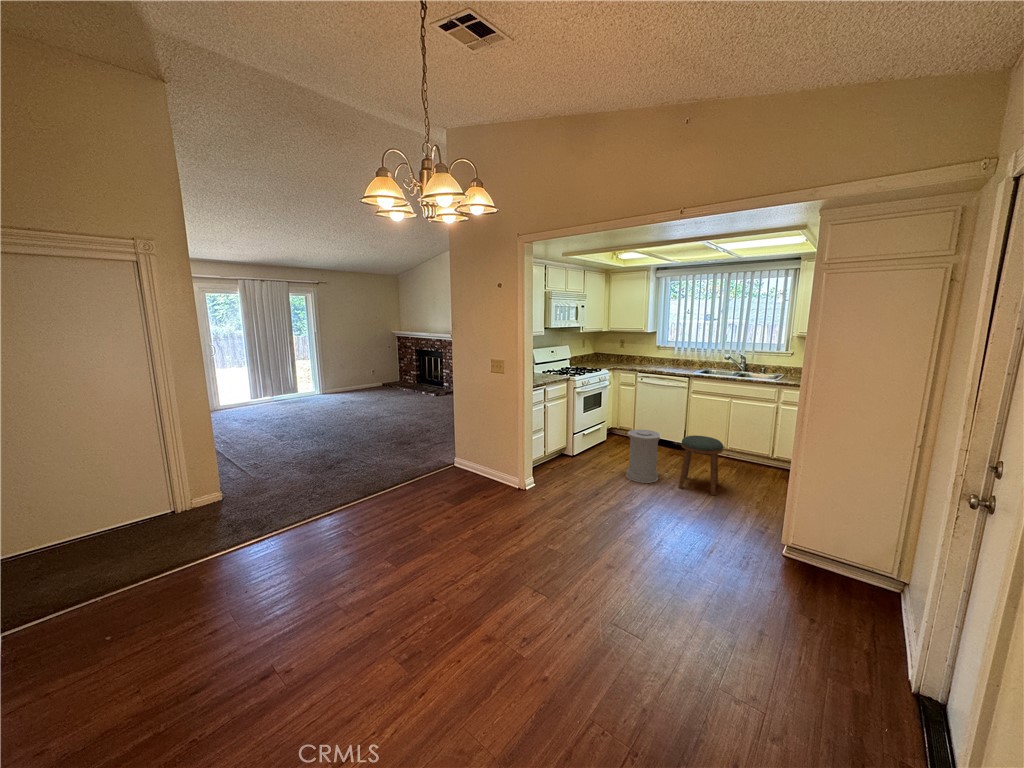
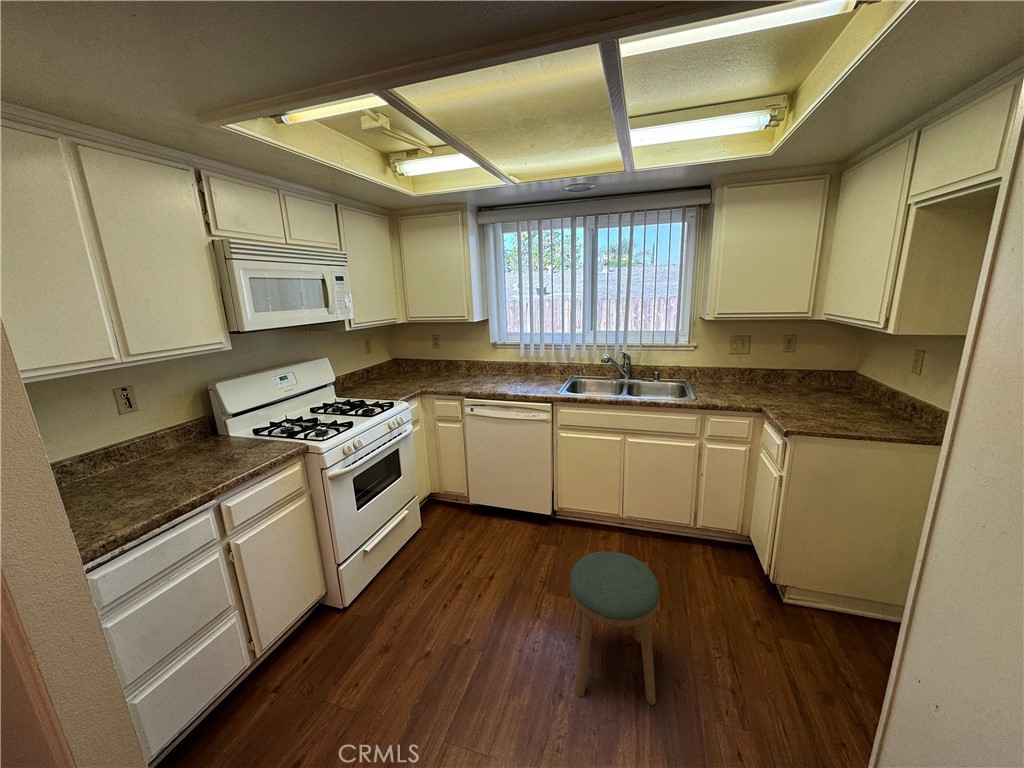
trash can: present [626,429,661,483] -> none [450,555,527,702]

